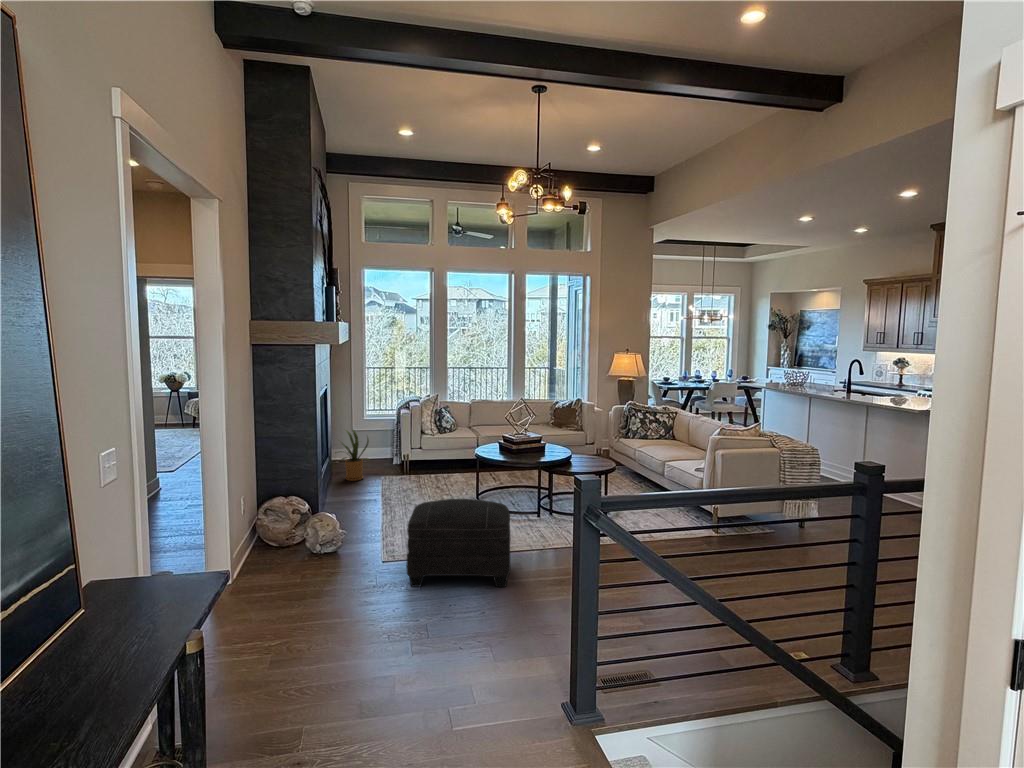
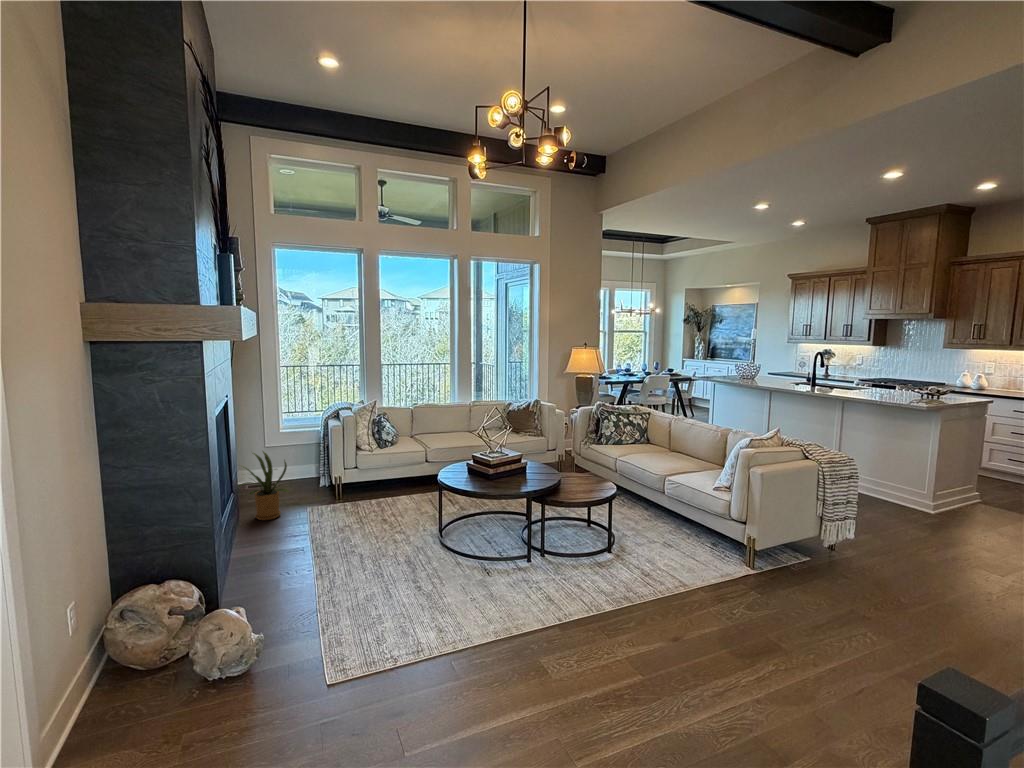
ottoman: present [406,499,511,587] -> none [381,574,549,744]

